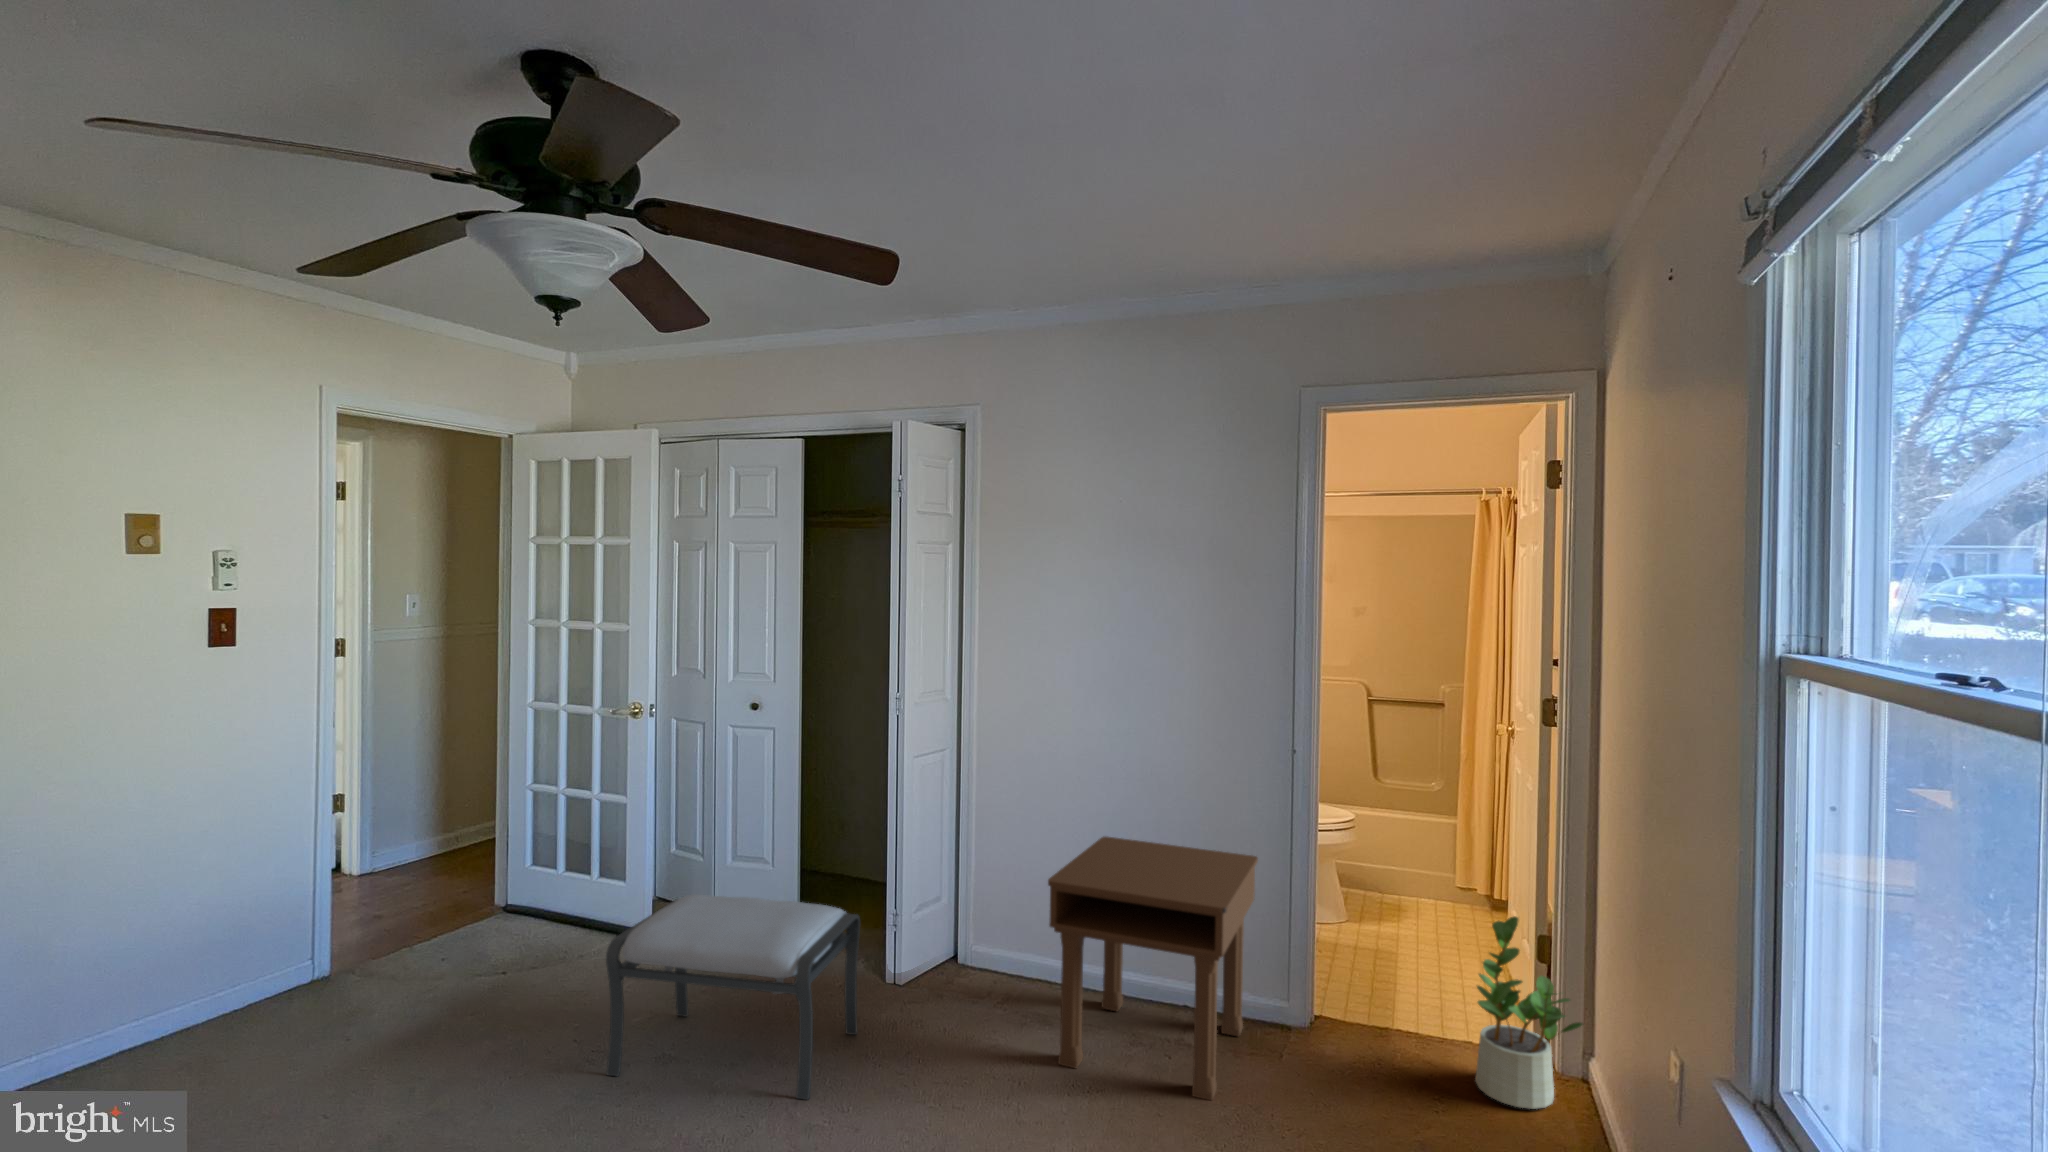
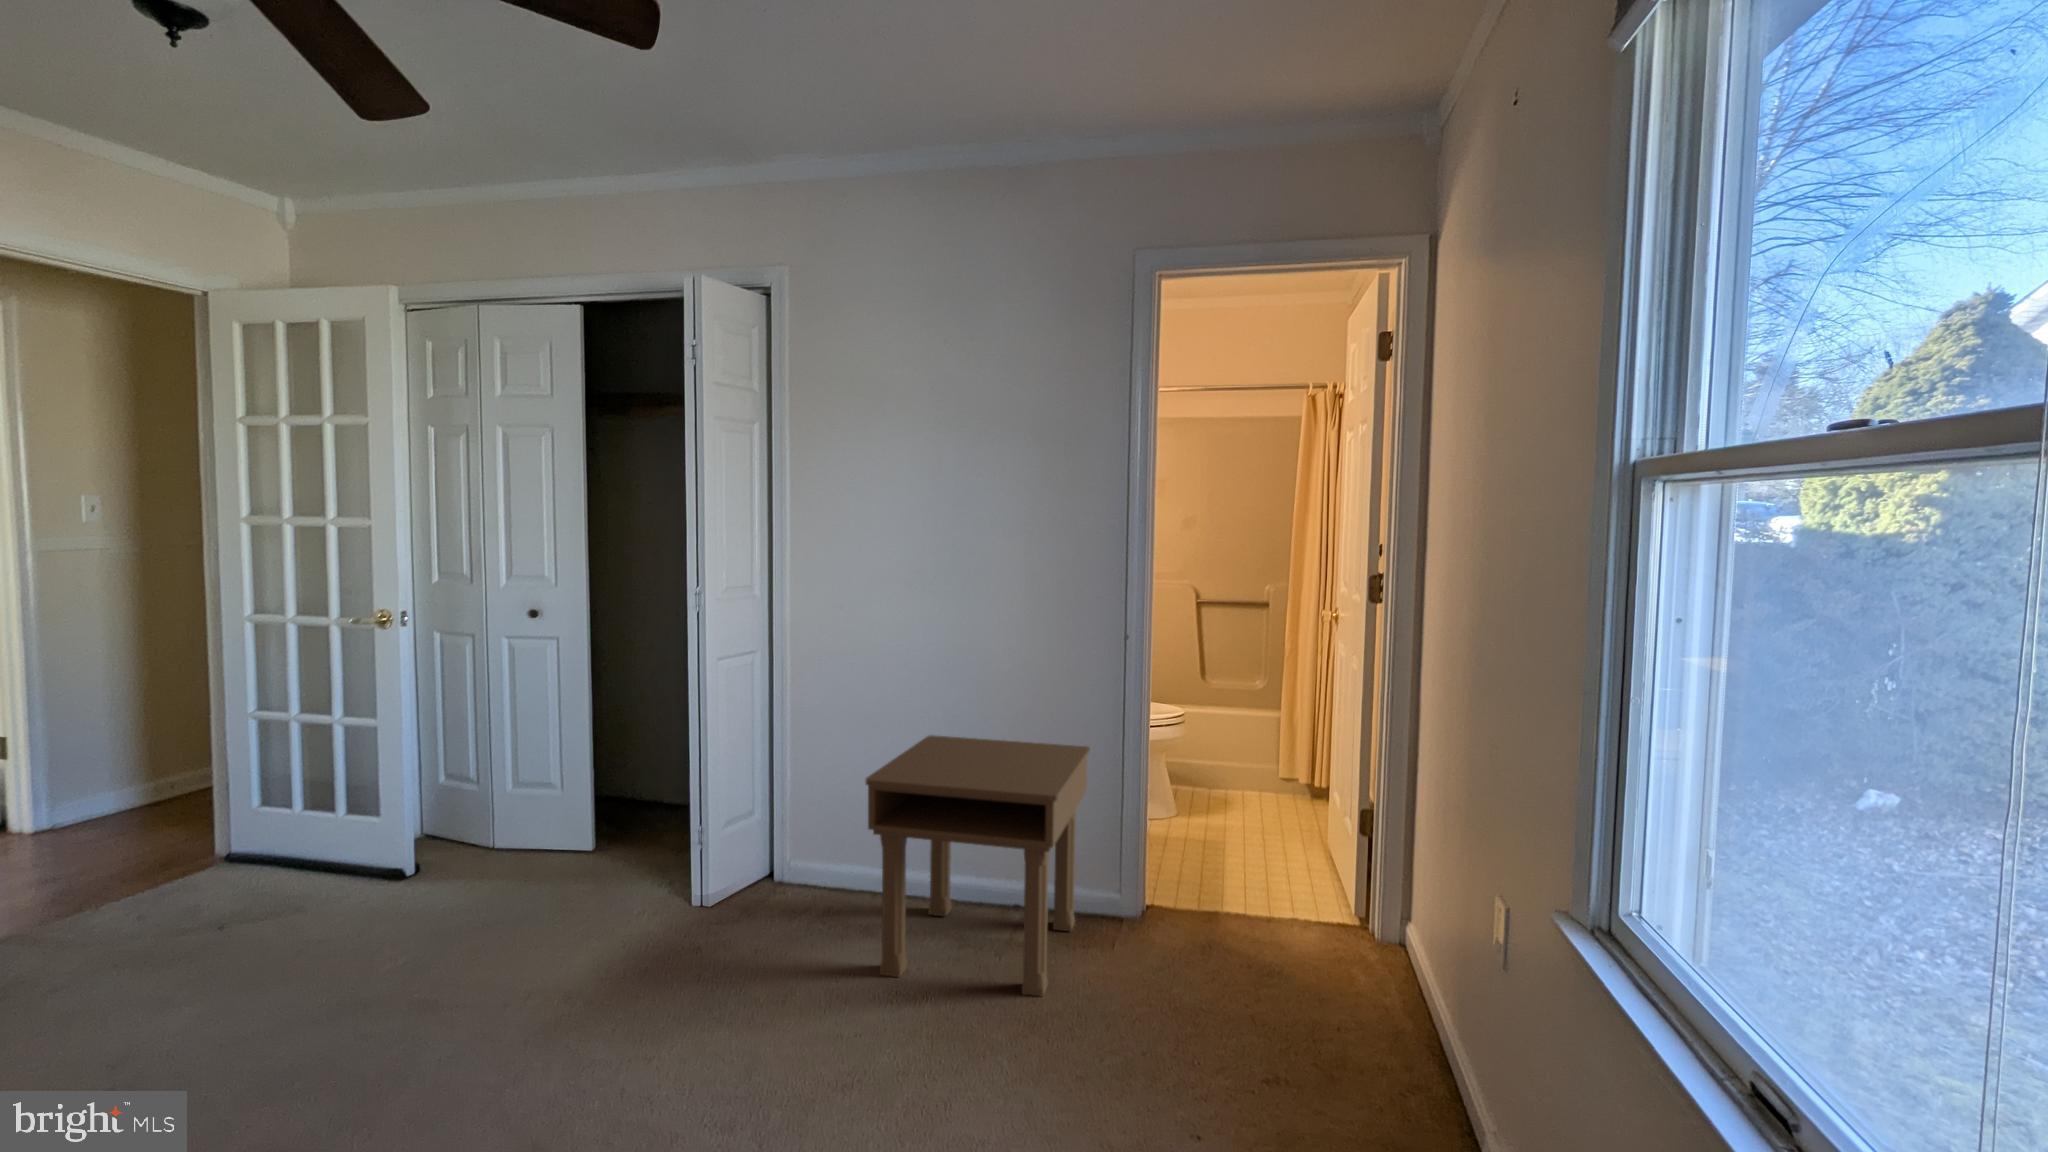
ottoman: present [606,894,860,1100] -> none [327,820,654,1037]
potted plant: present [1476,916,1582,1109] -> none [1302,789,1405,976]

